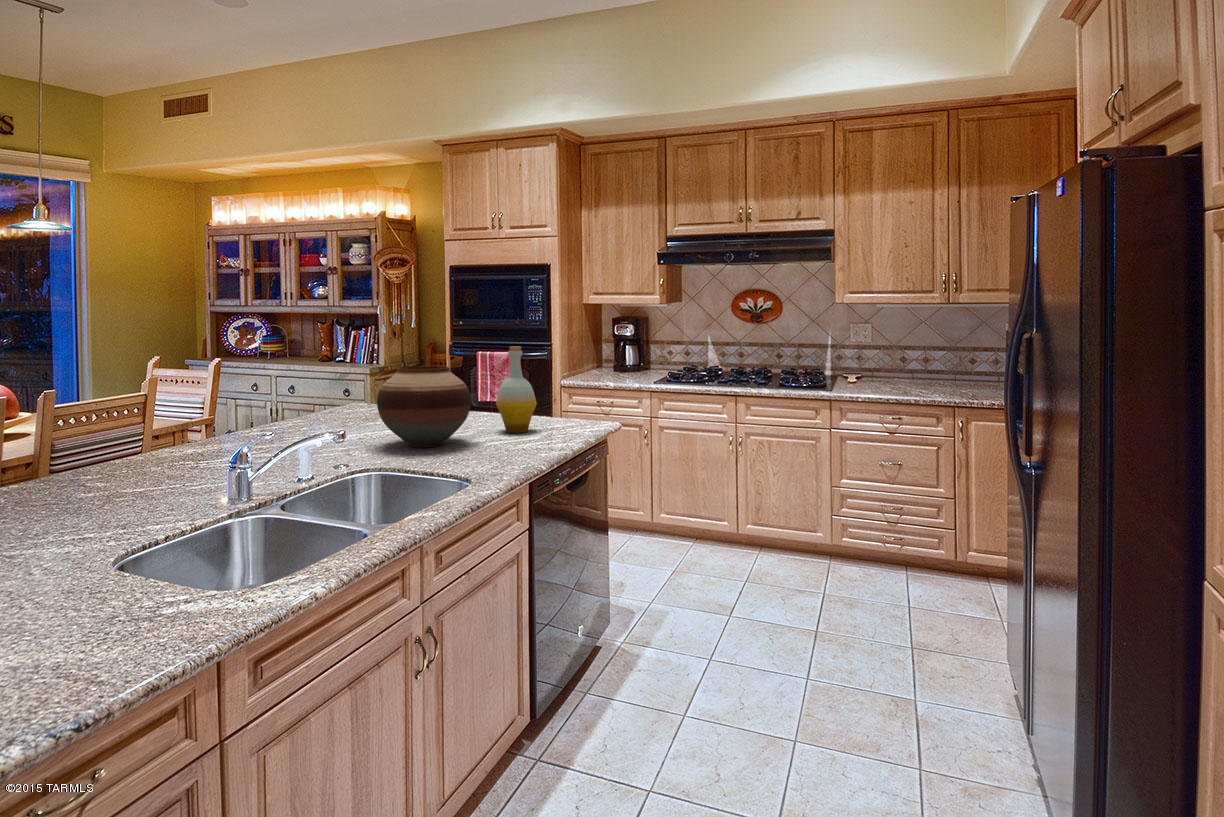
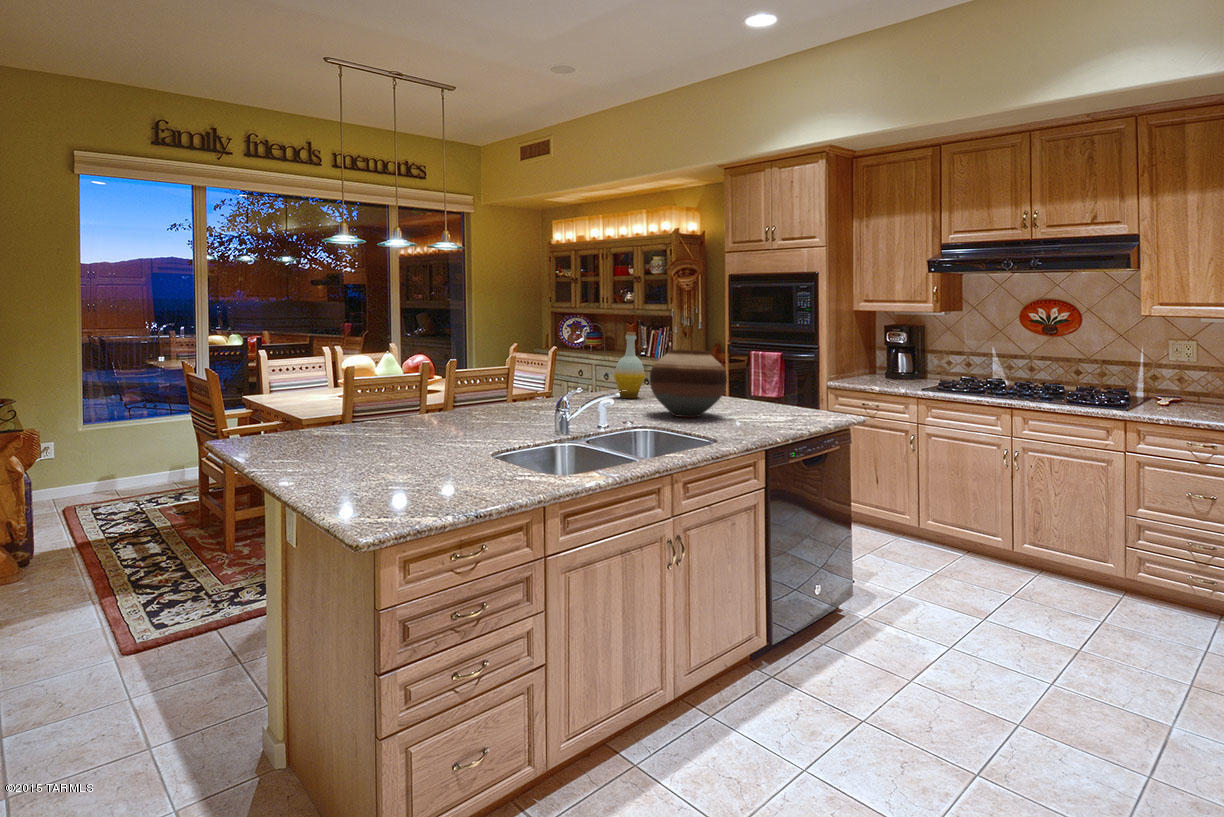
bottle: present [496,346,537,433] -> present [614,332,645,398]

